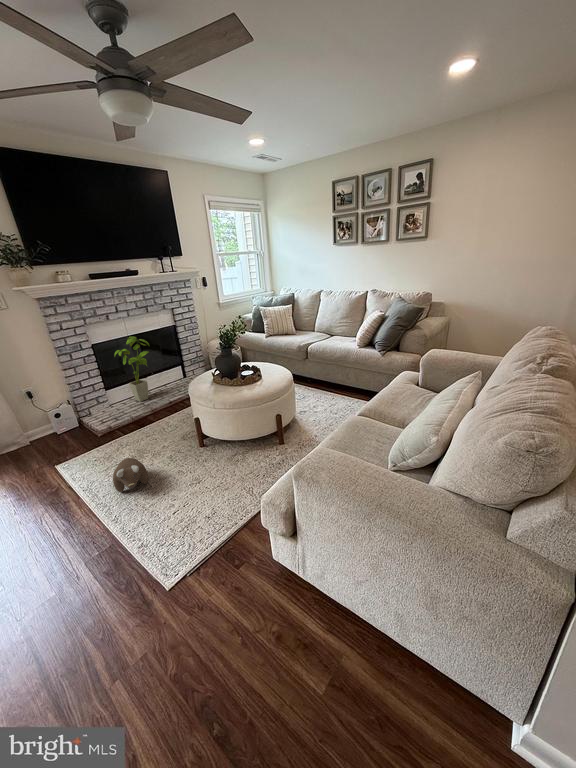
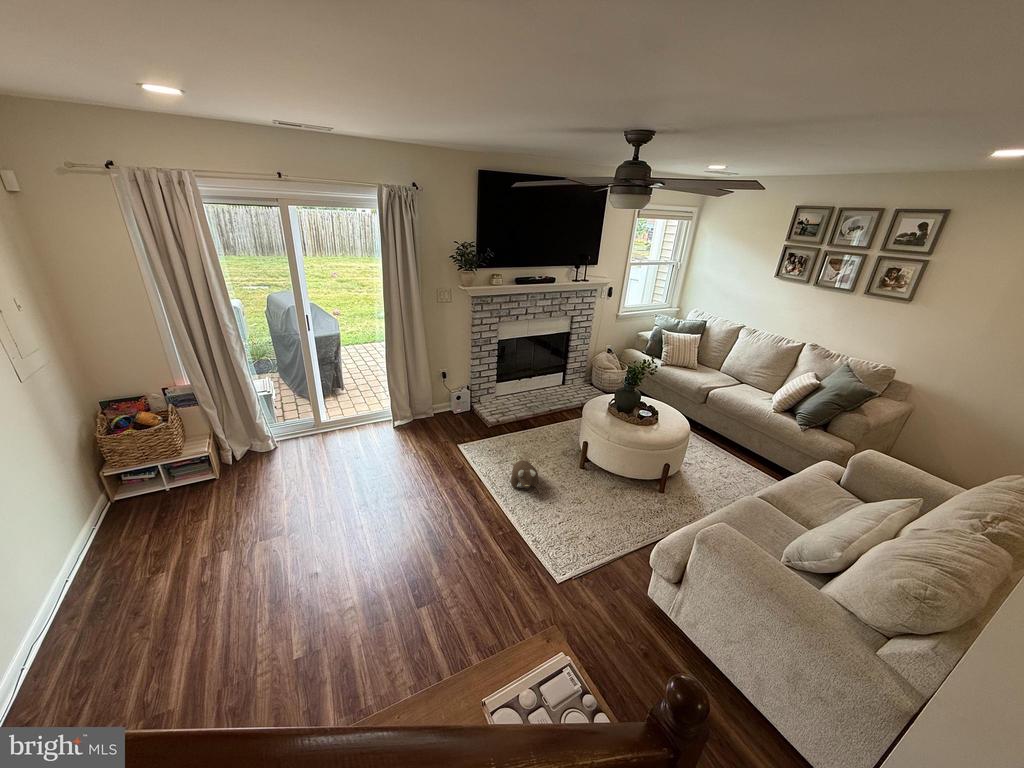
house plant: present [114,337,149,402] -> none [514,339,548,401]

